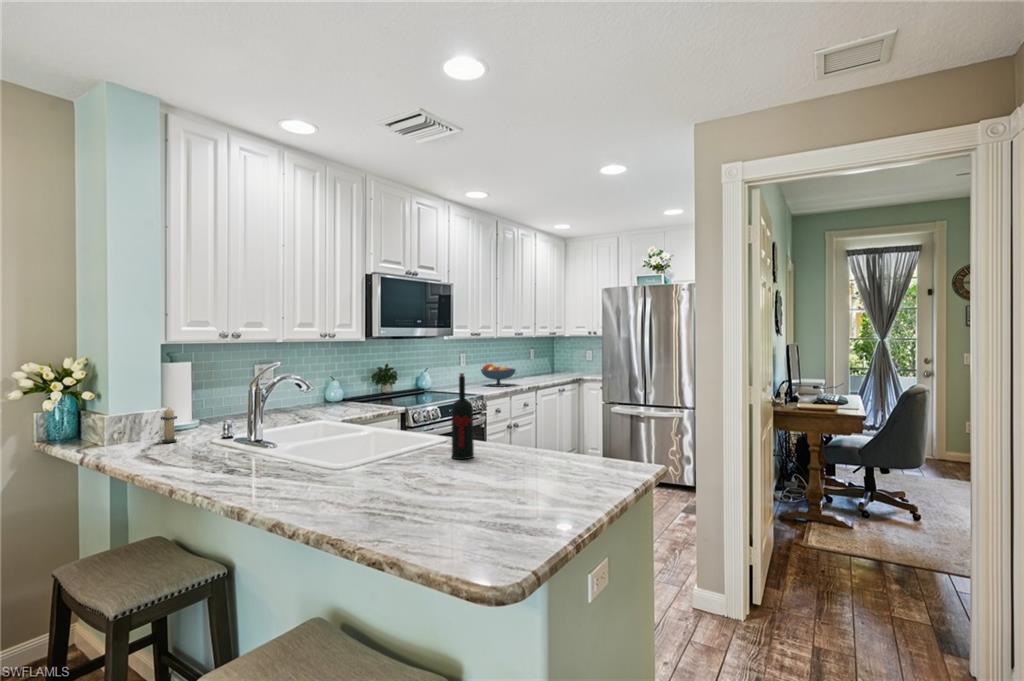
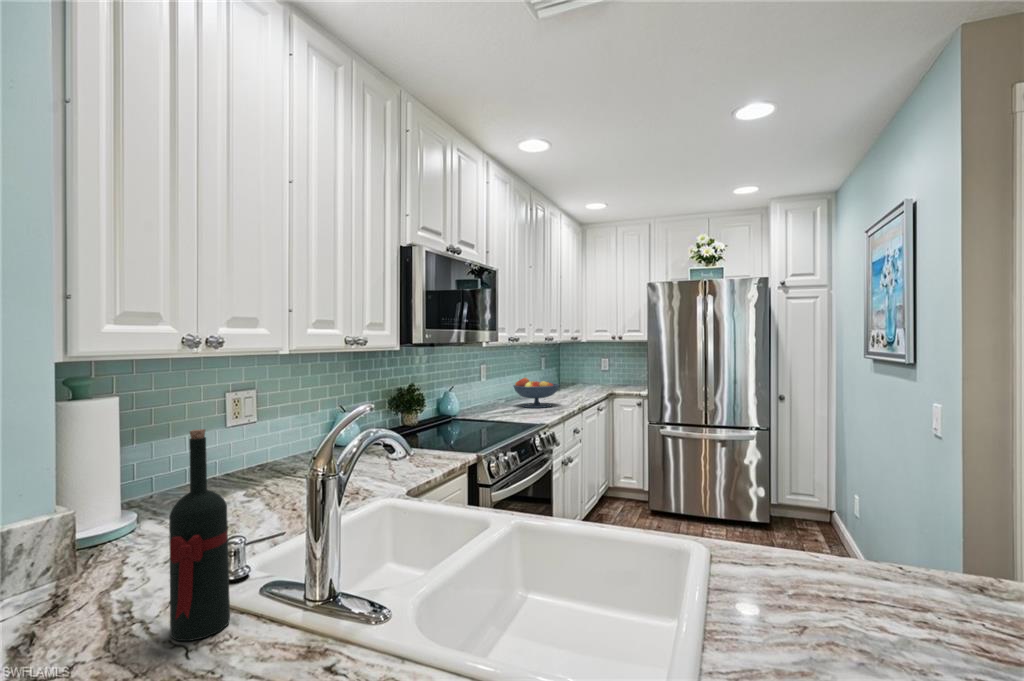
wine bottle: present [452,373,474,459] -> present [169,429,230,641]
candle: present [160,408,177,443] -> none [50,514,107,611]

